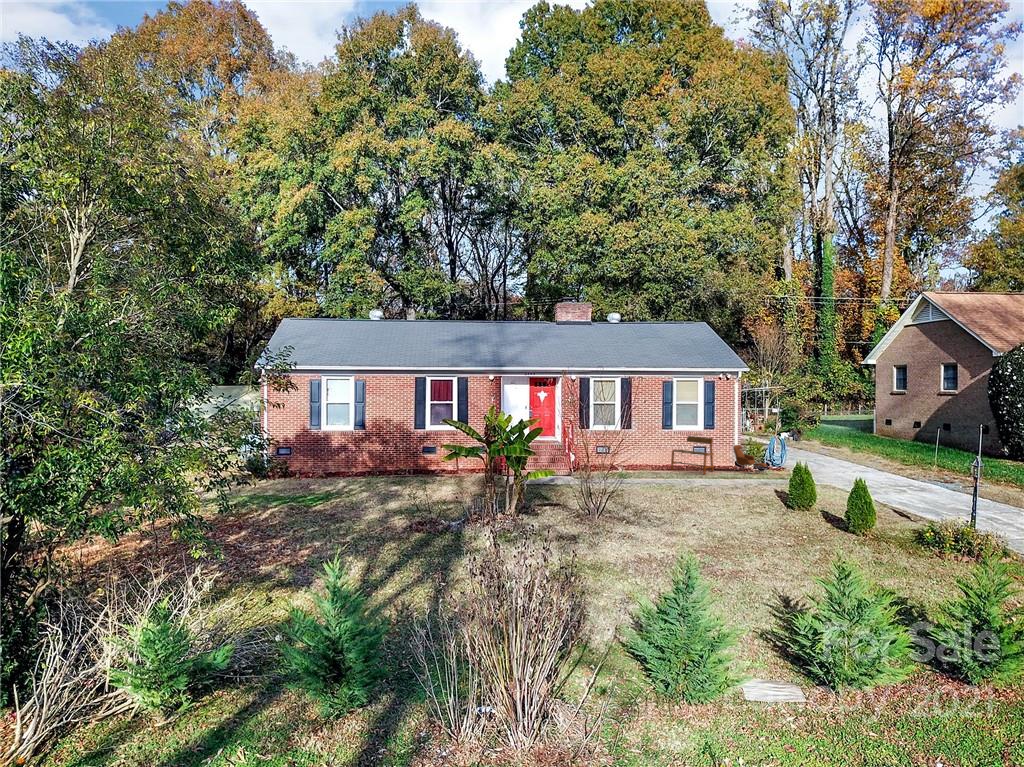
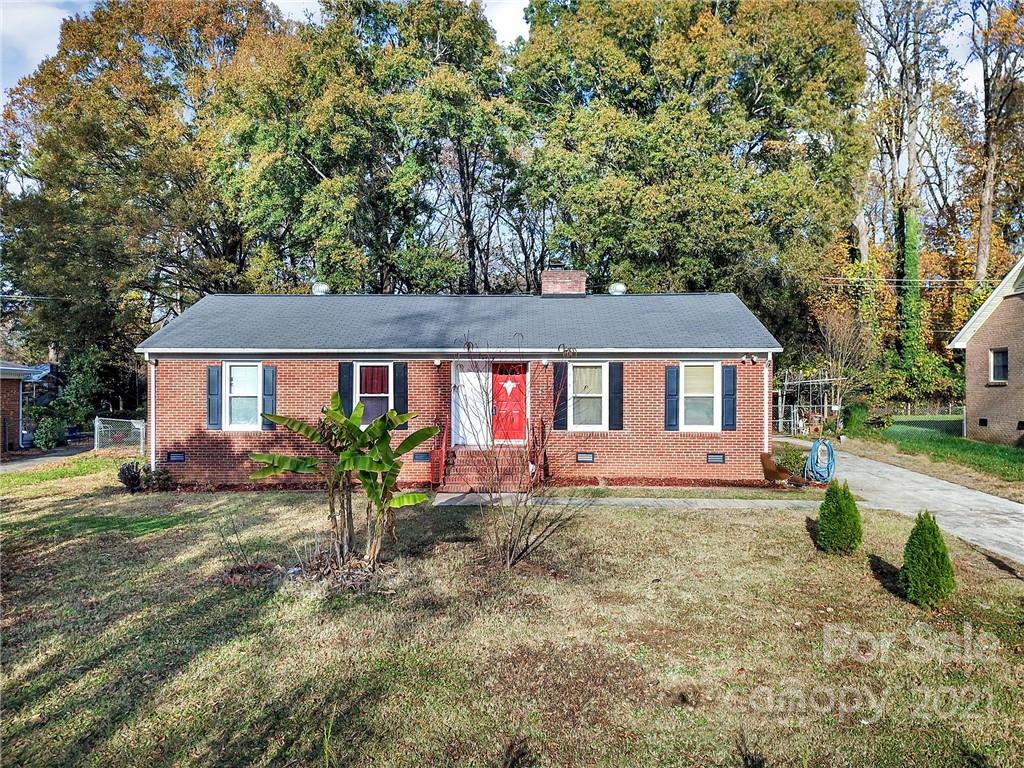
bench: present [671,436,714,474] -> none [674,439,732,493]

